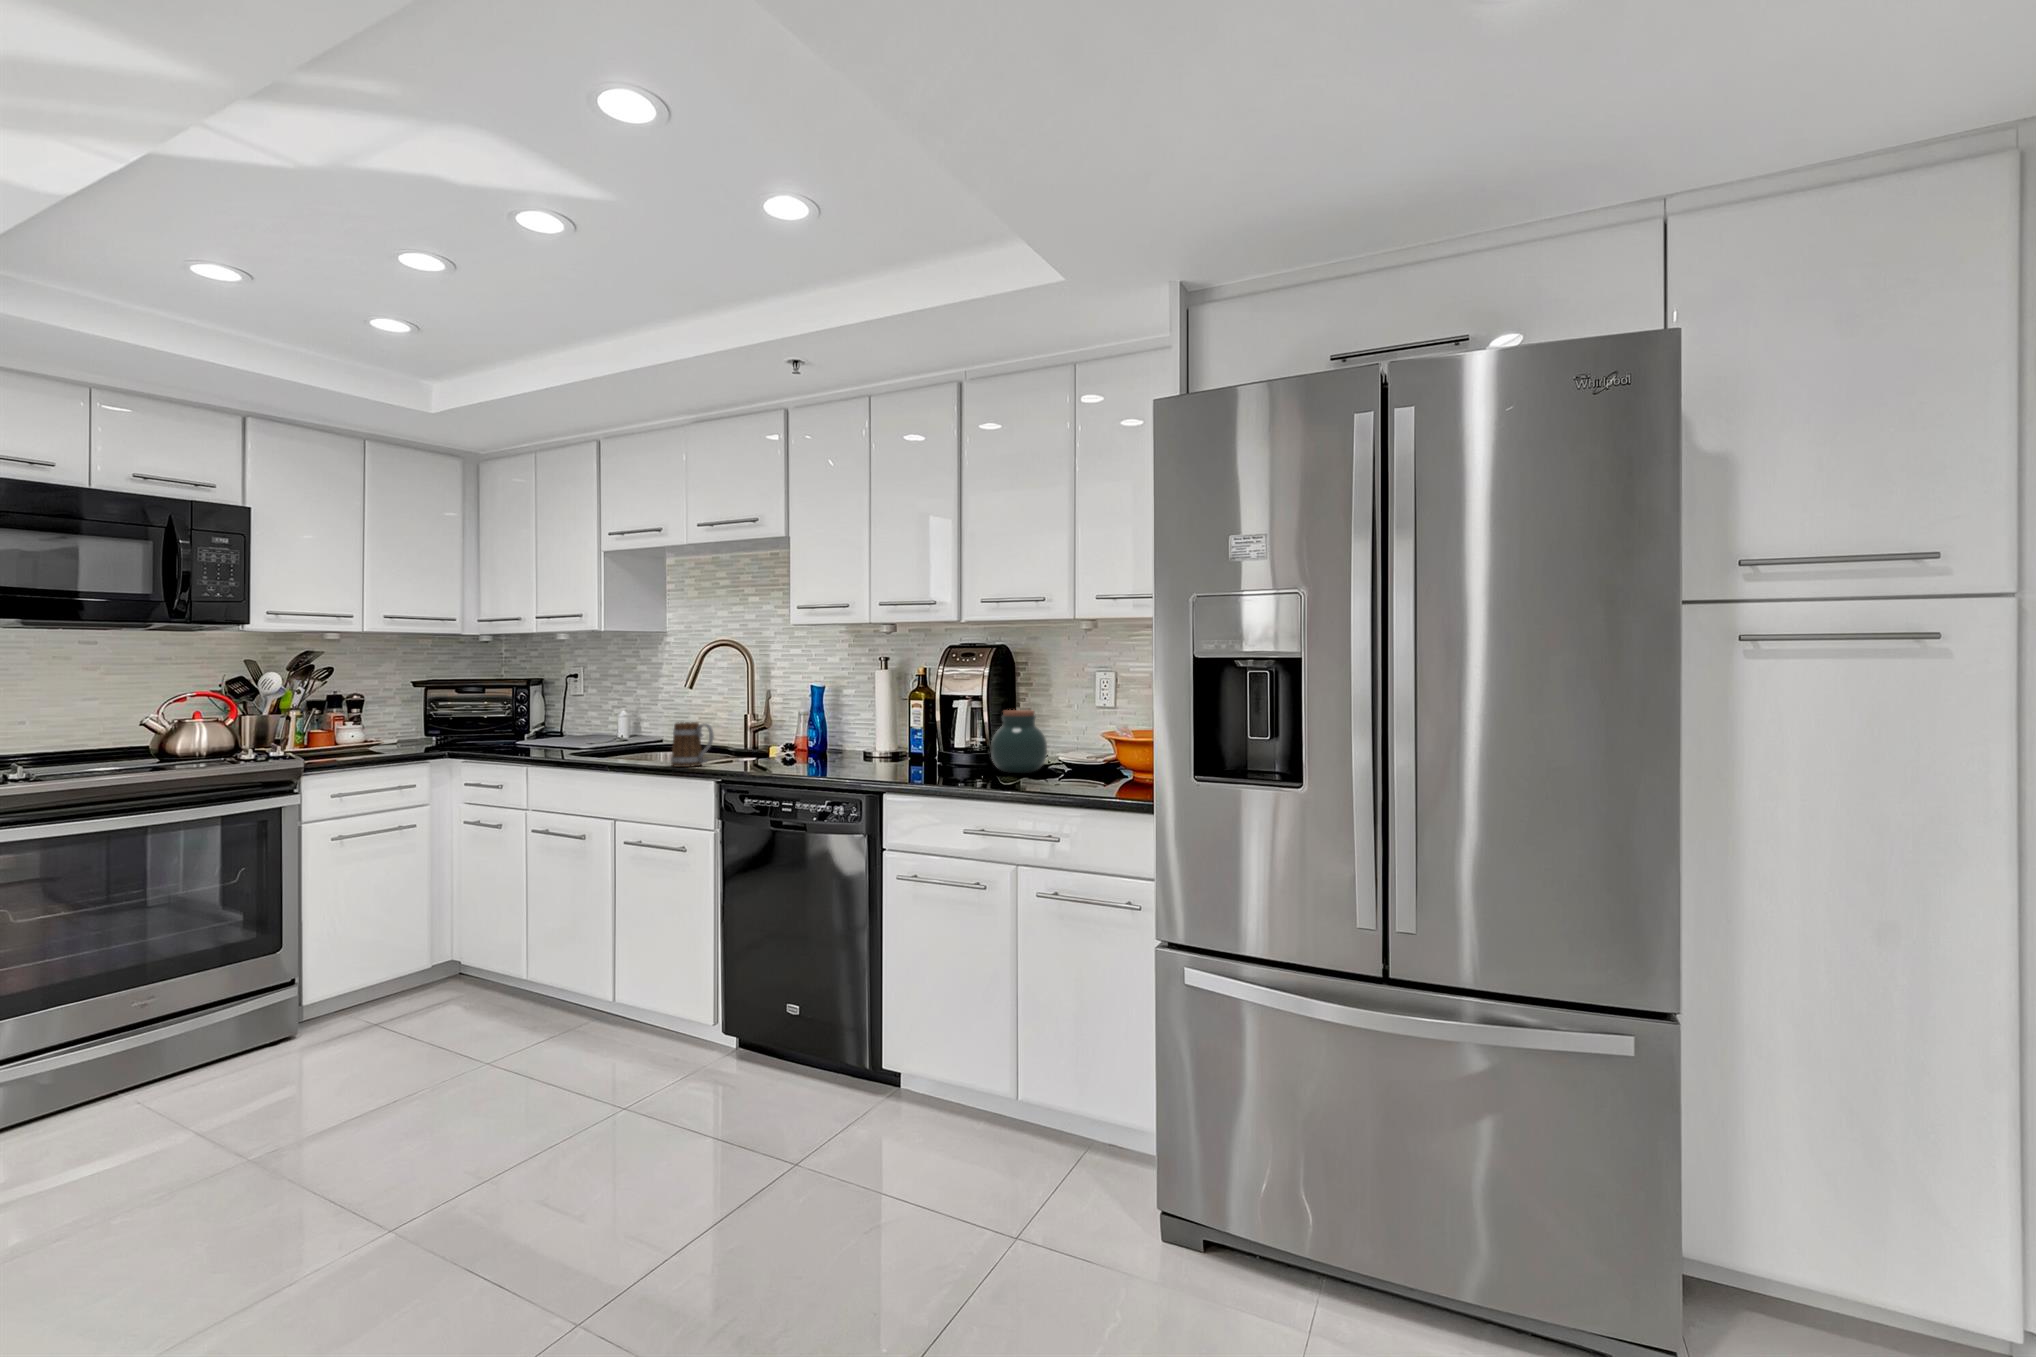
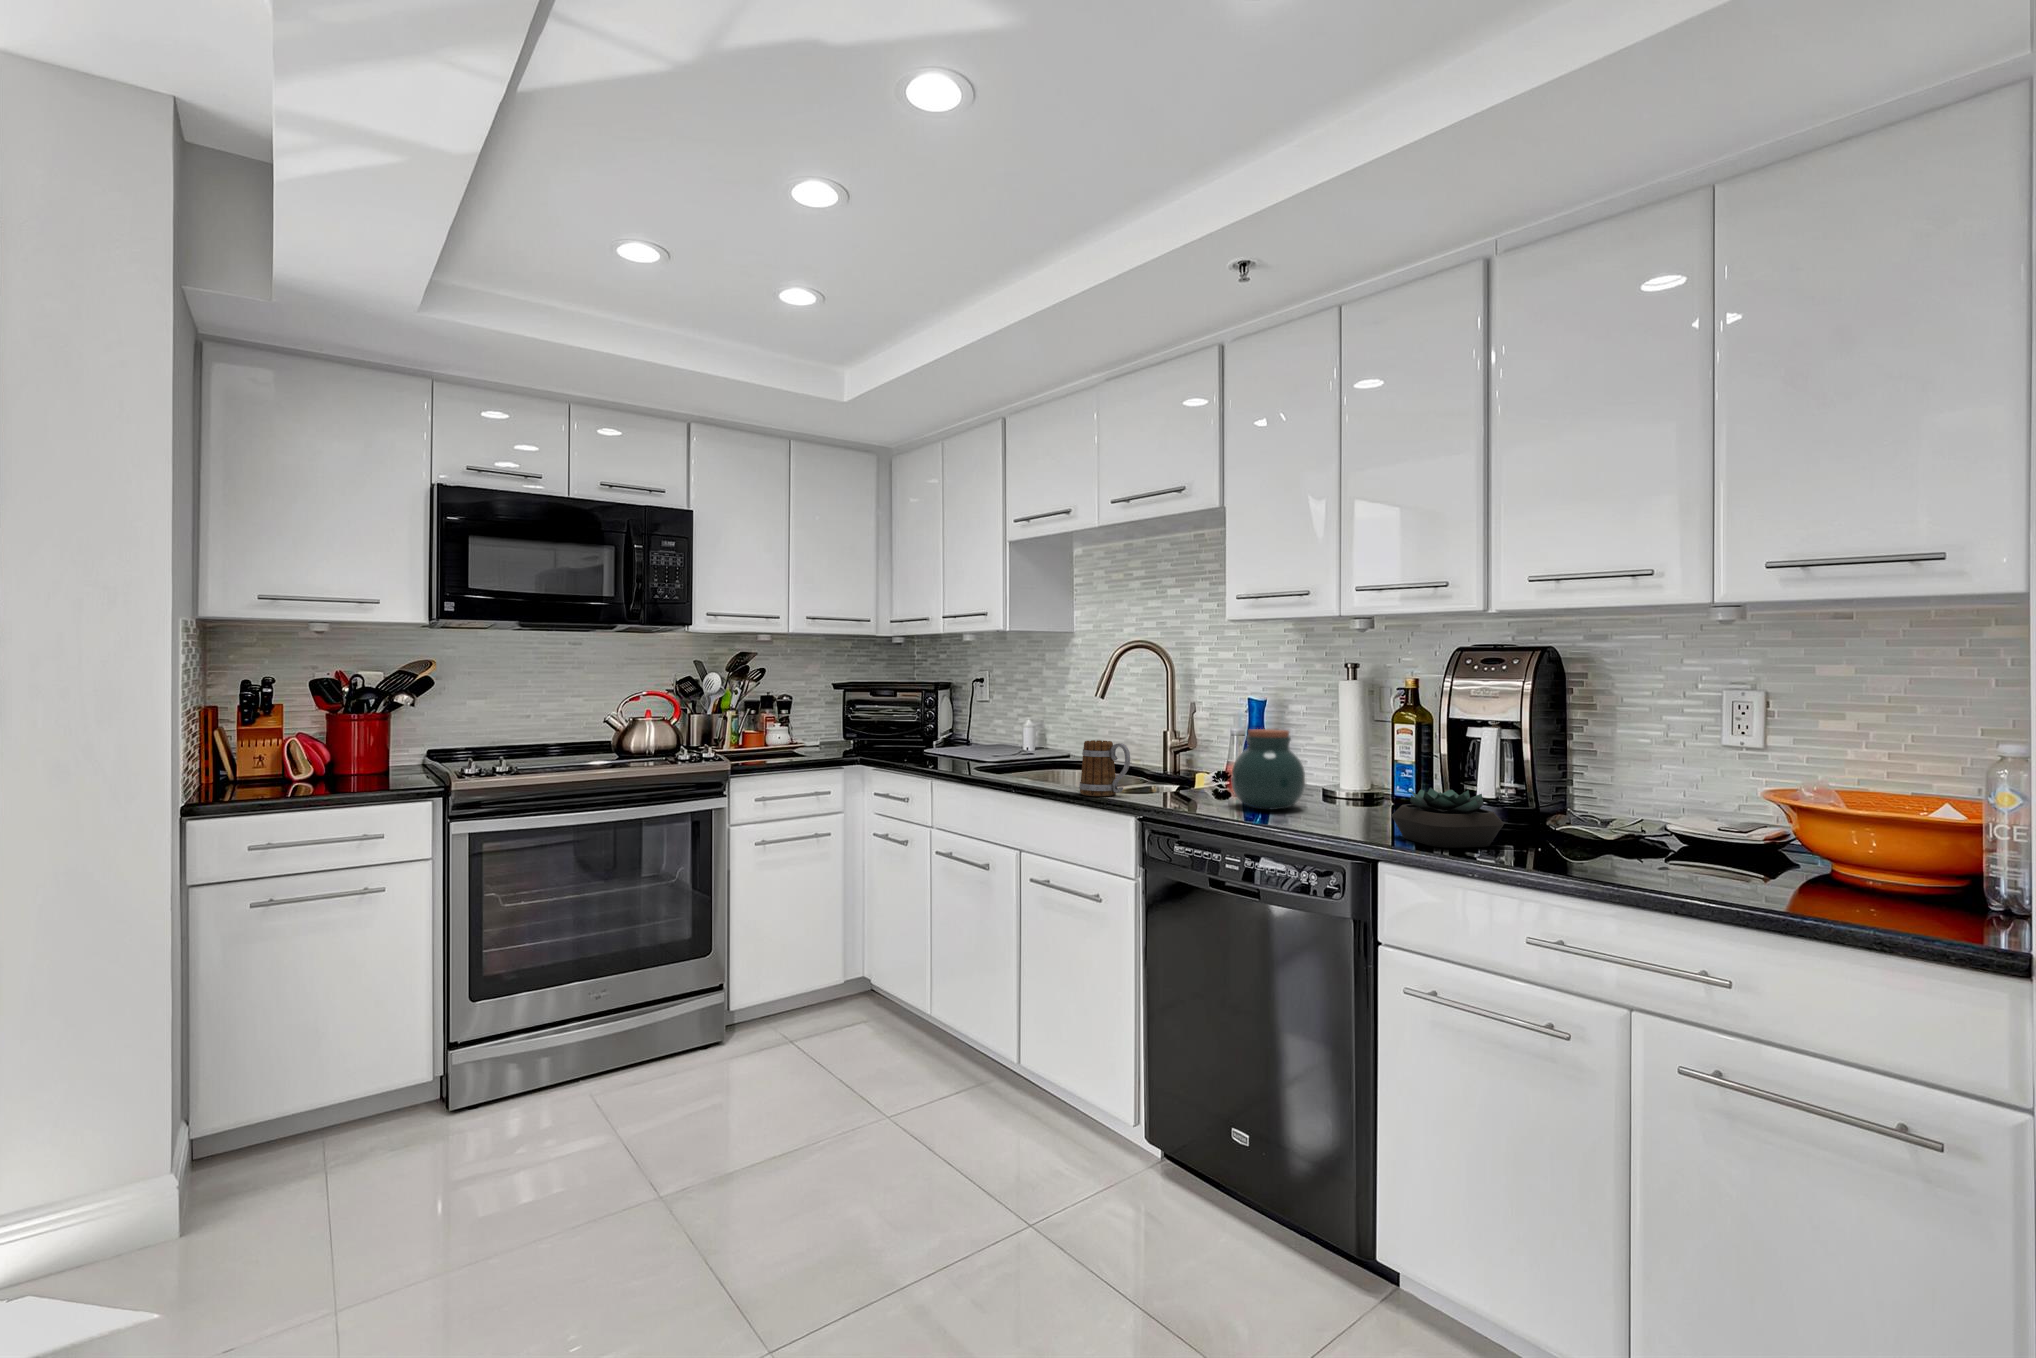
jar: present [991,710,1047,773] -> present [1232,729,1305,810]
succulent plant: none [899,742,967,780] -> present [1391,788,1504,848]

